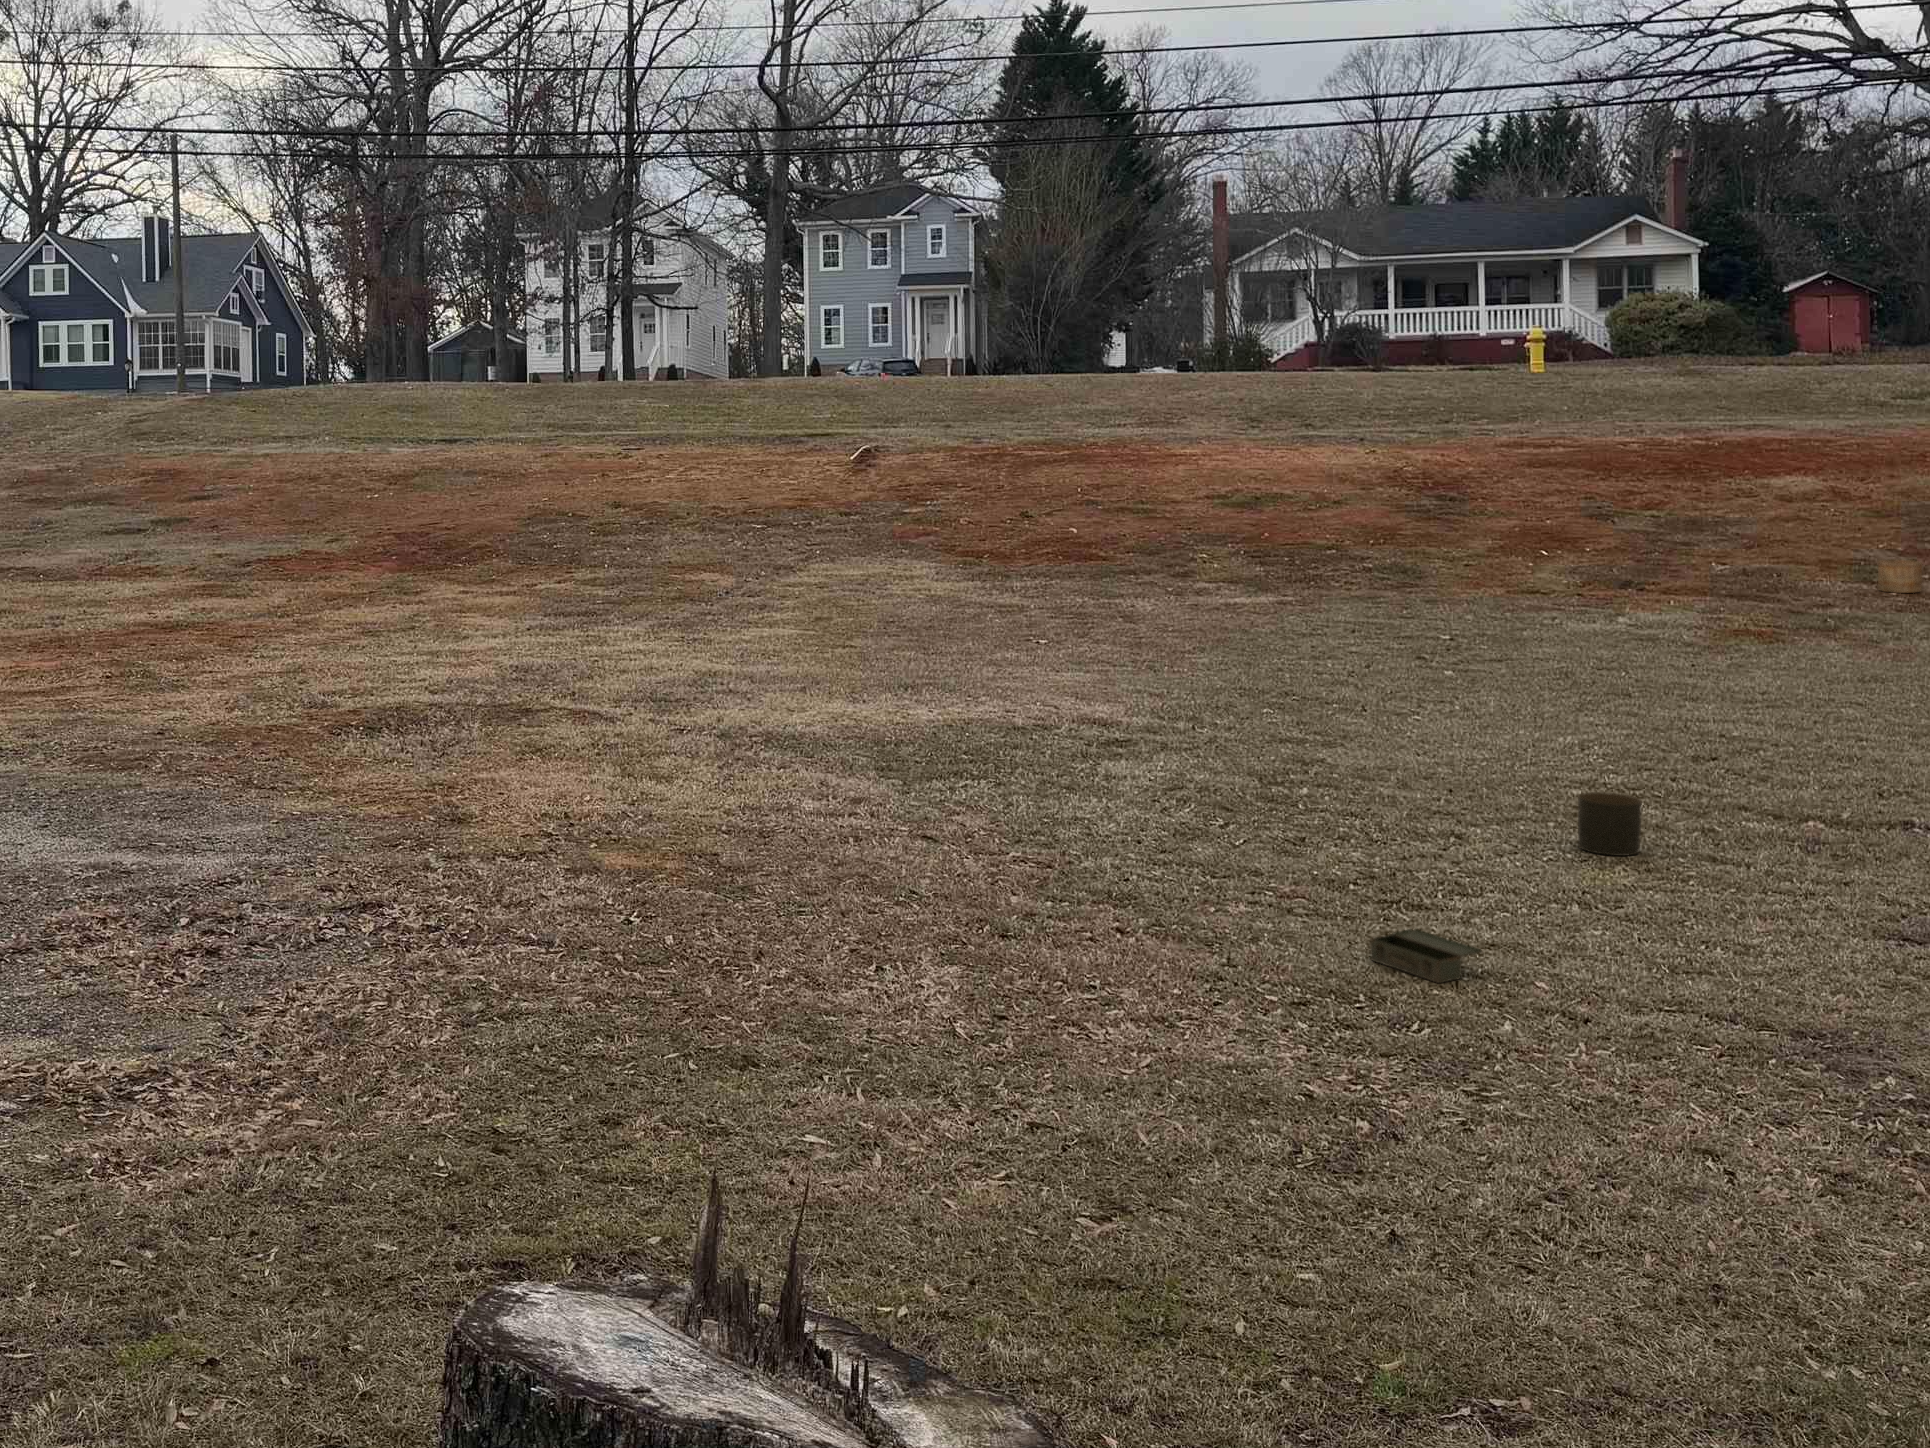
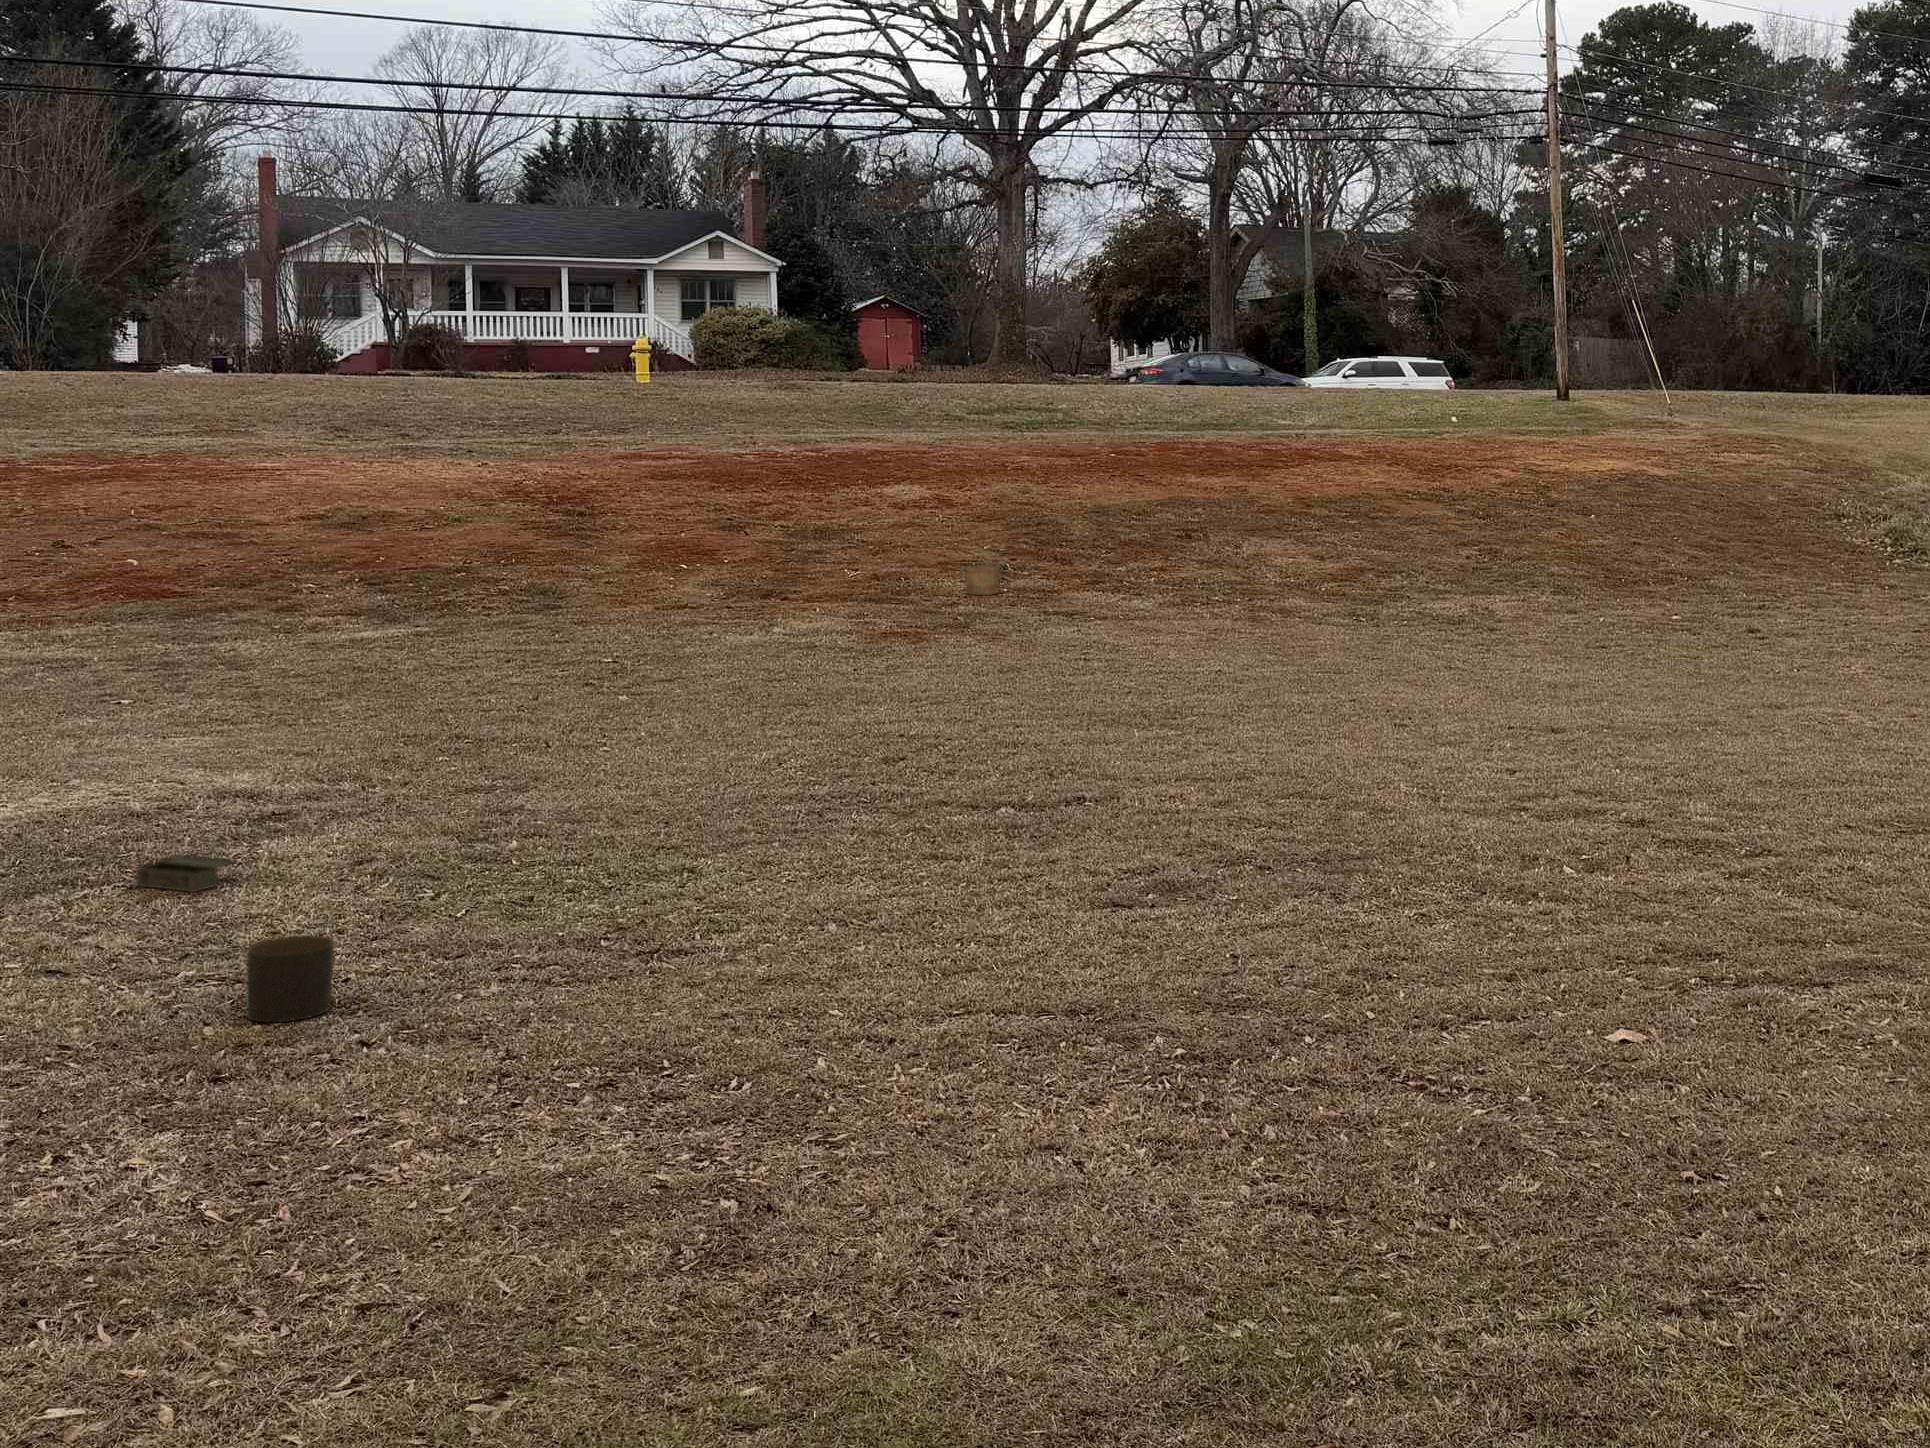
planter: present [1578,792,1642,856] -> present [246,935,334,1022]
toolbox: present [1370,929,1482,983] -> present [136,855,237,892]

